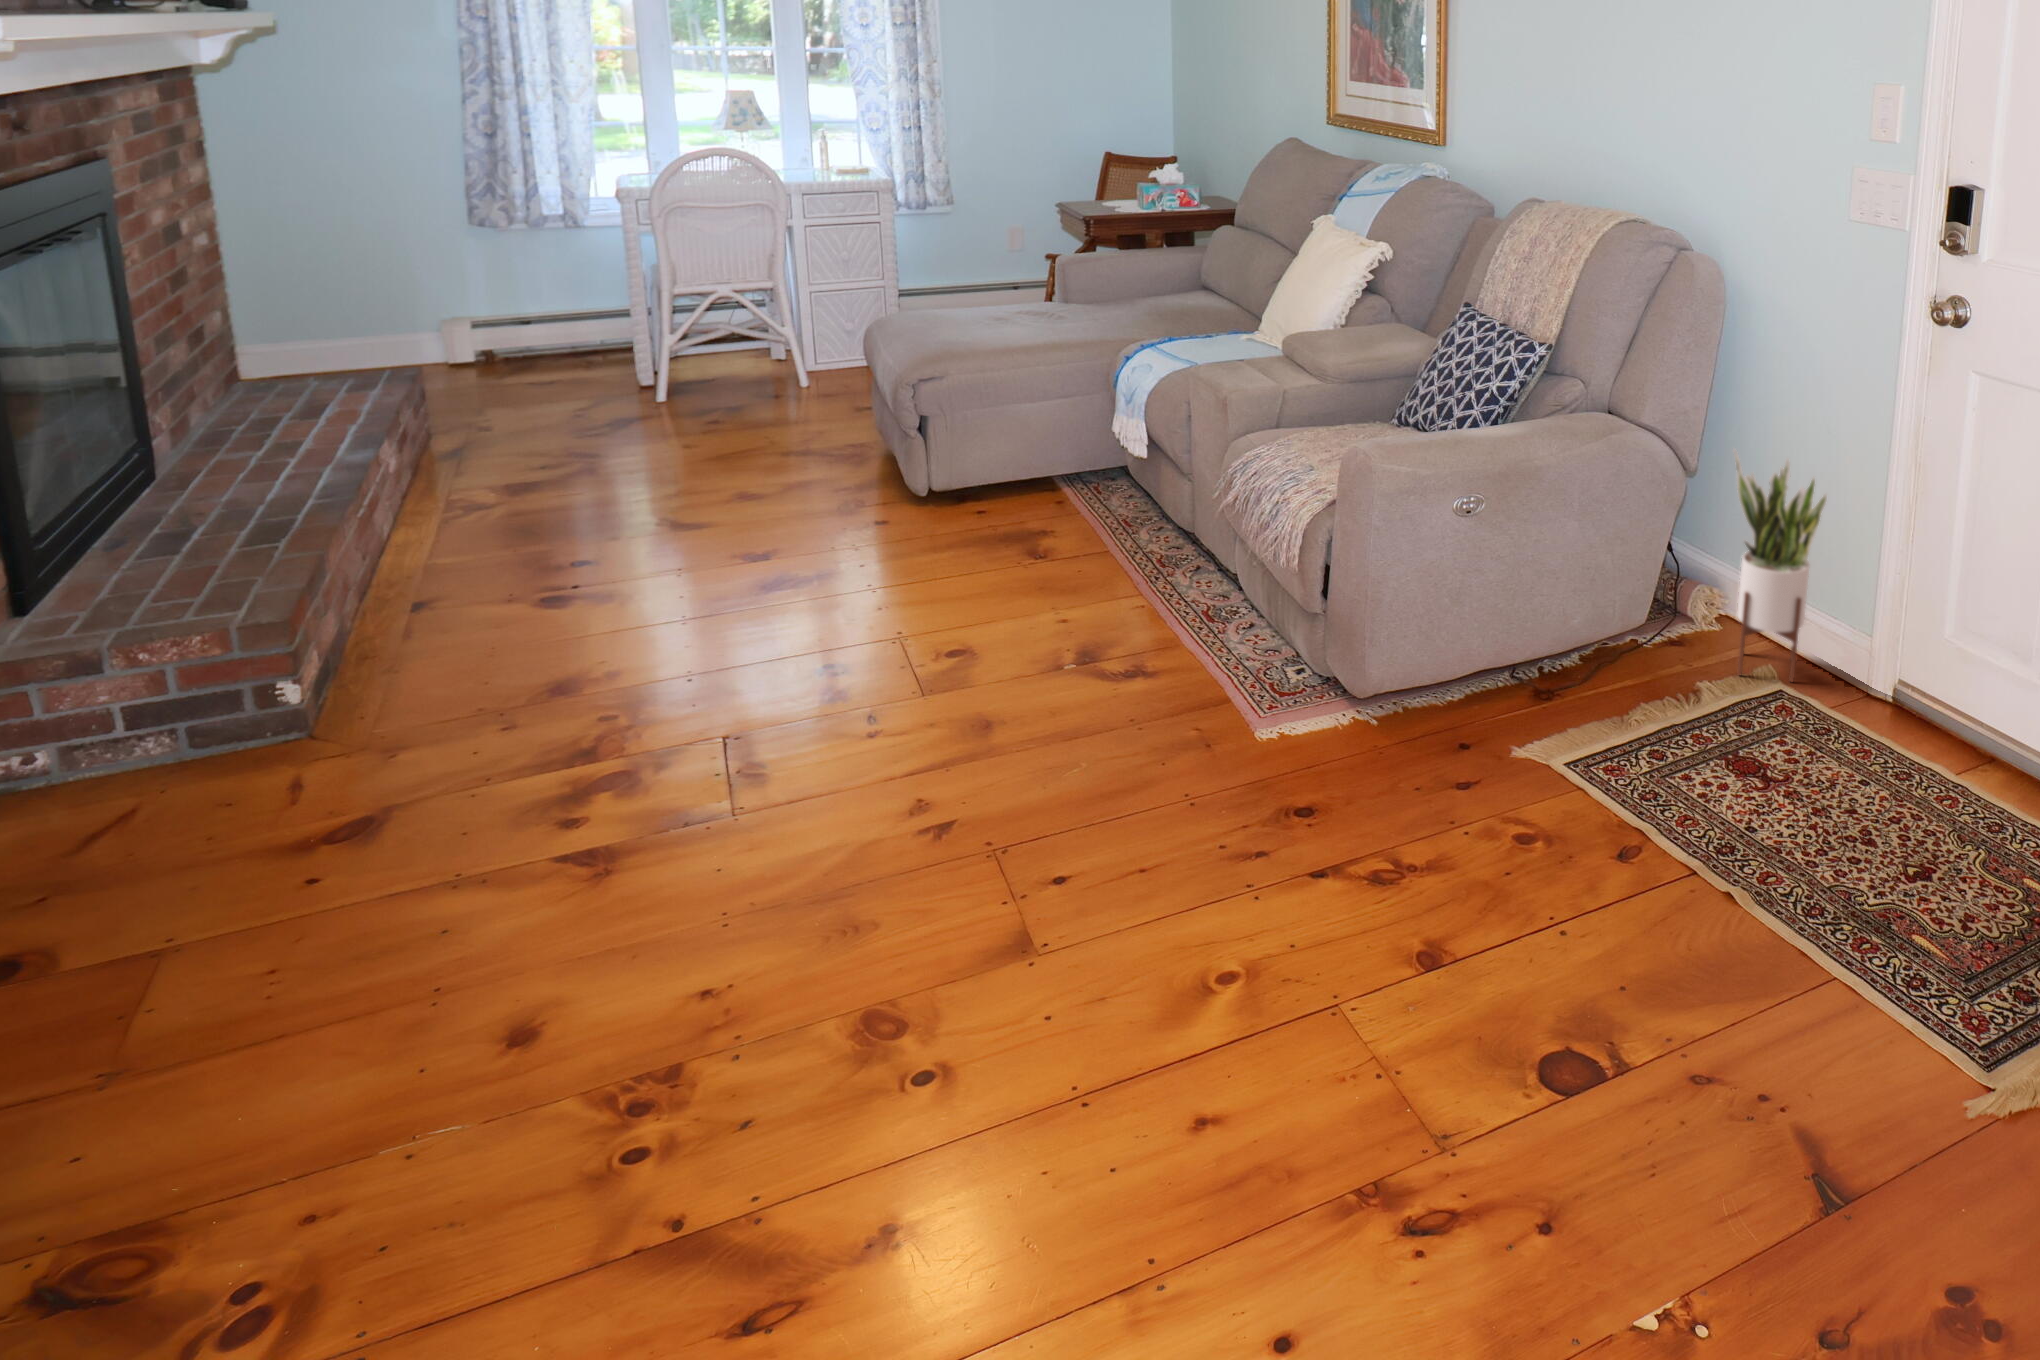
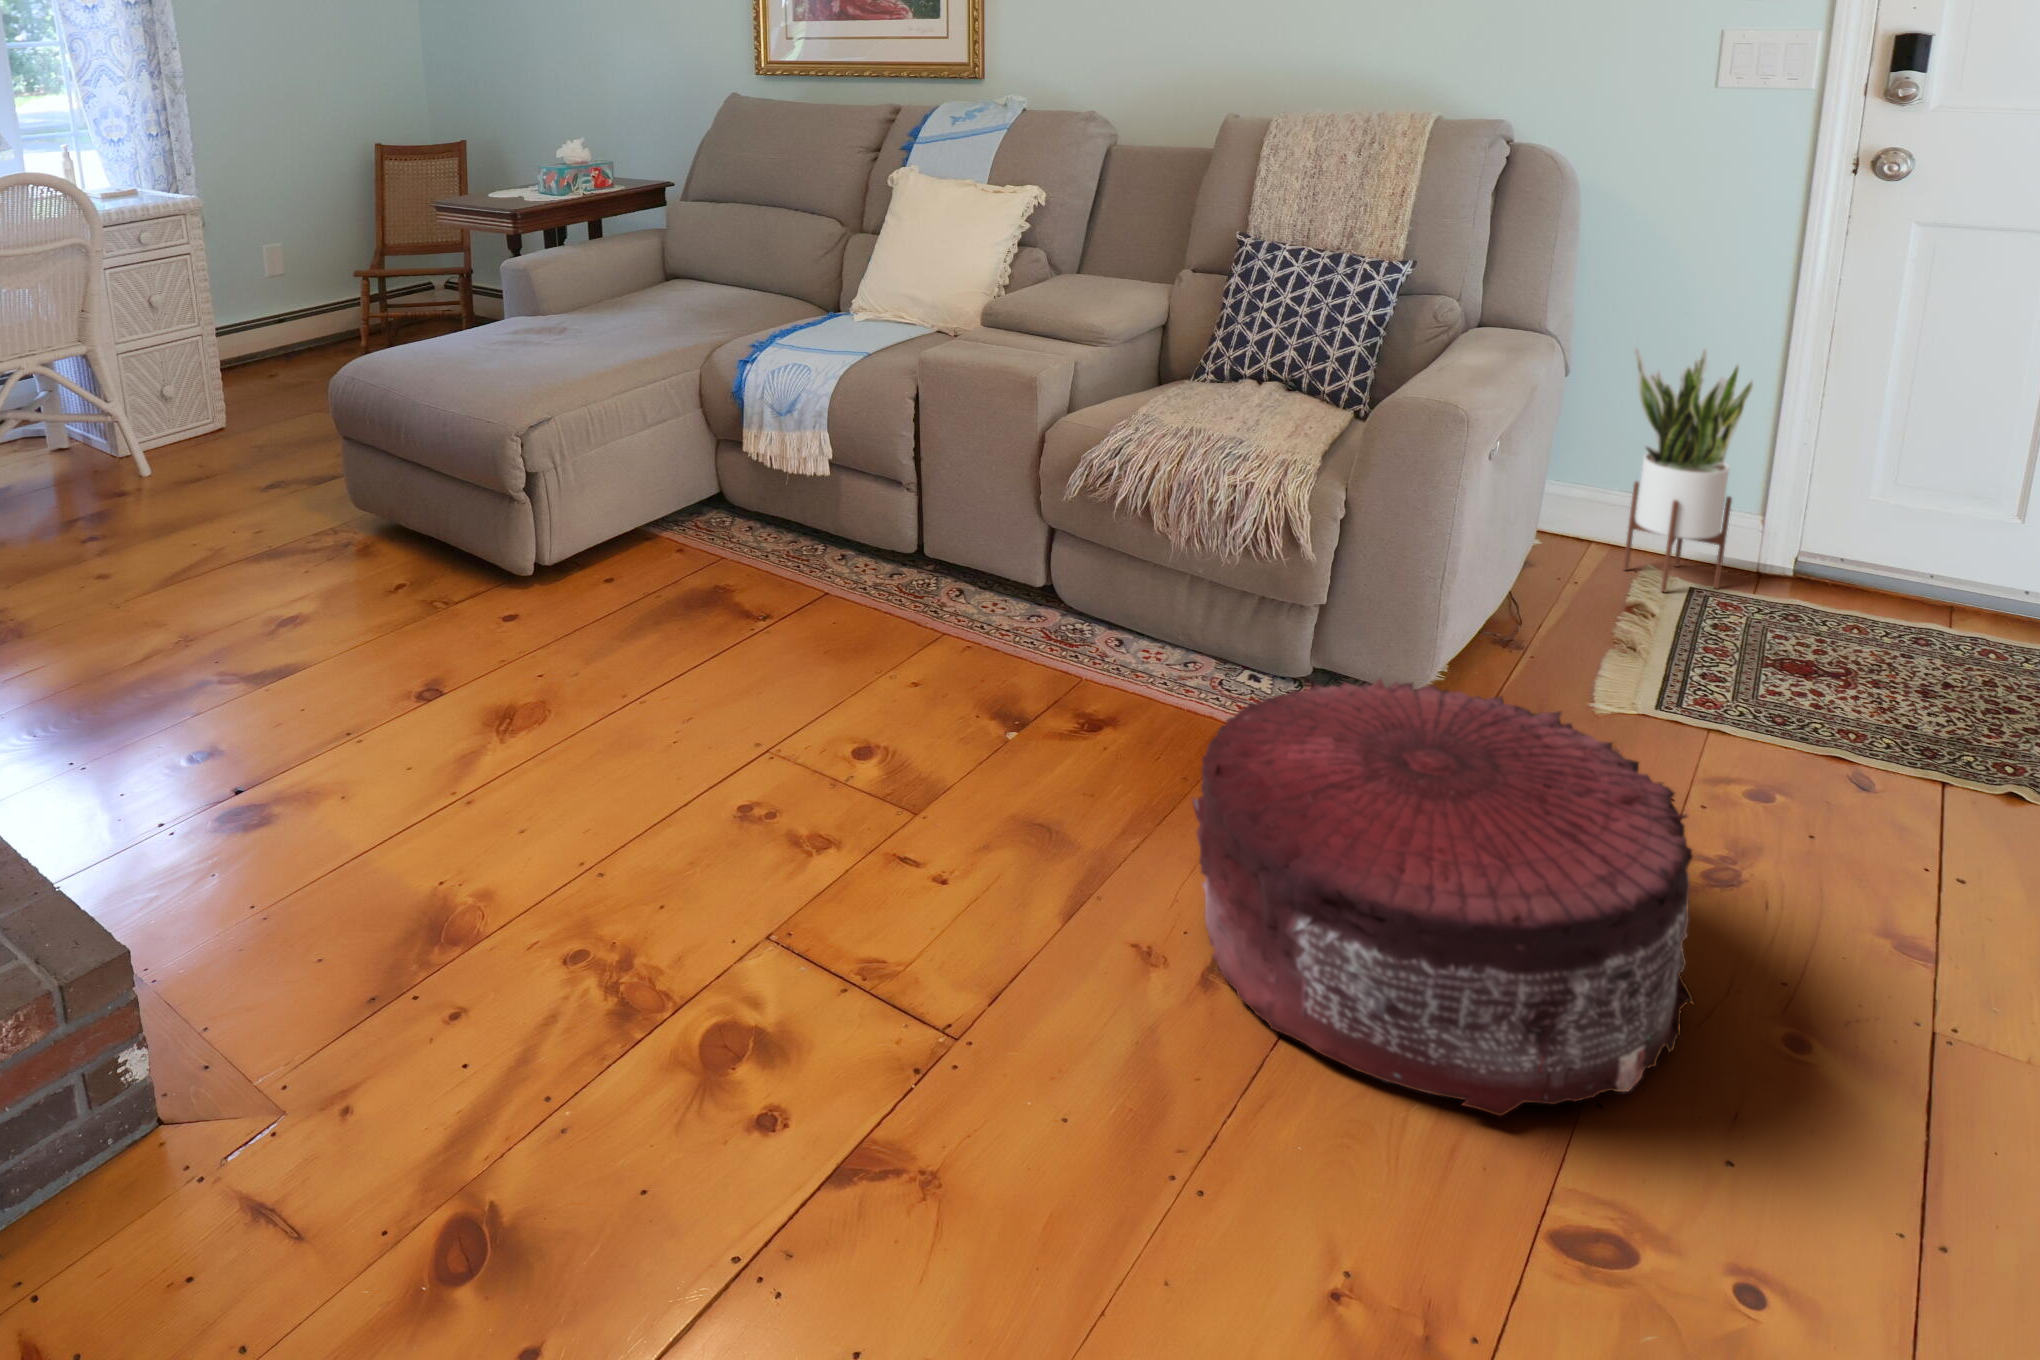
pouf: none [912,637,1256,933] -> present [1192,679,1694,1116]

